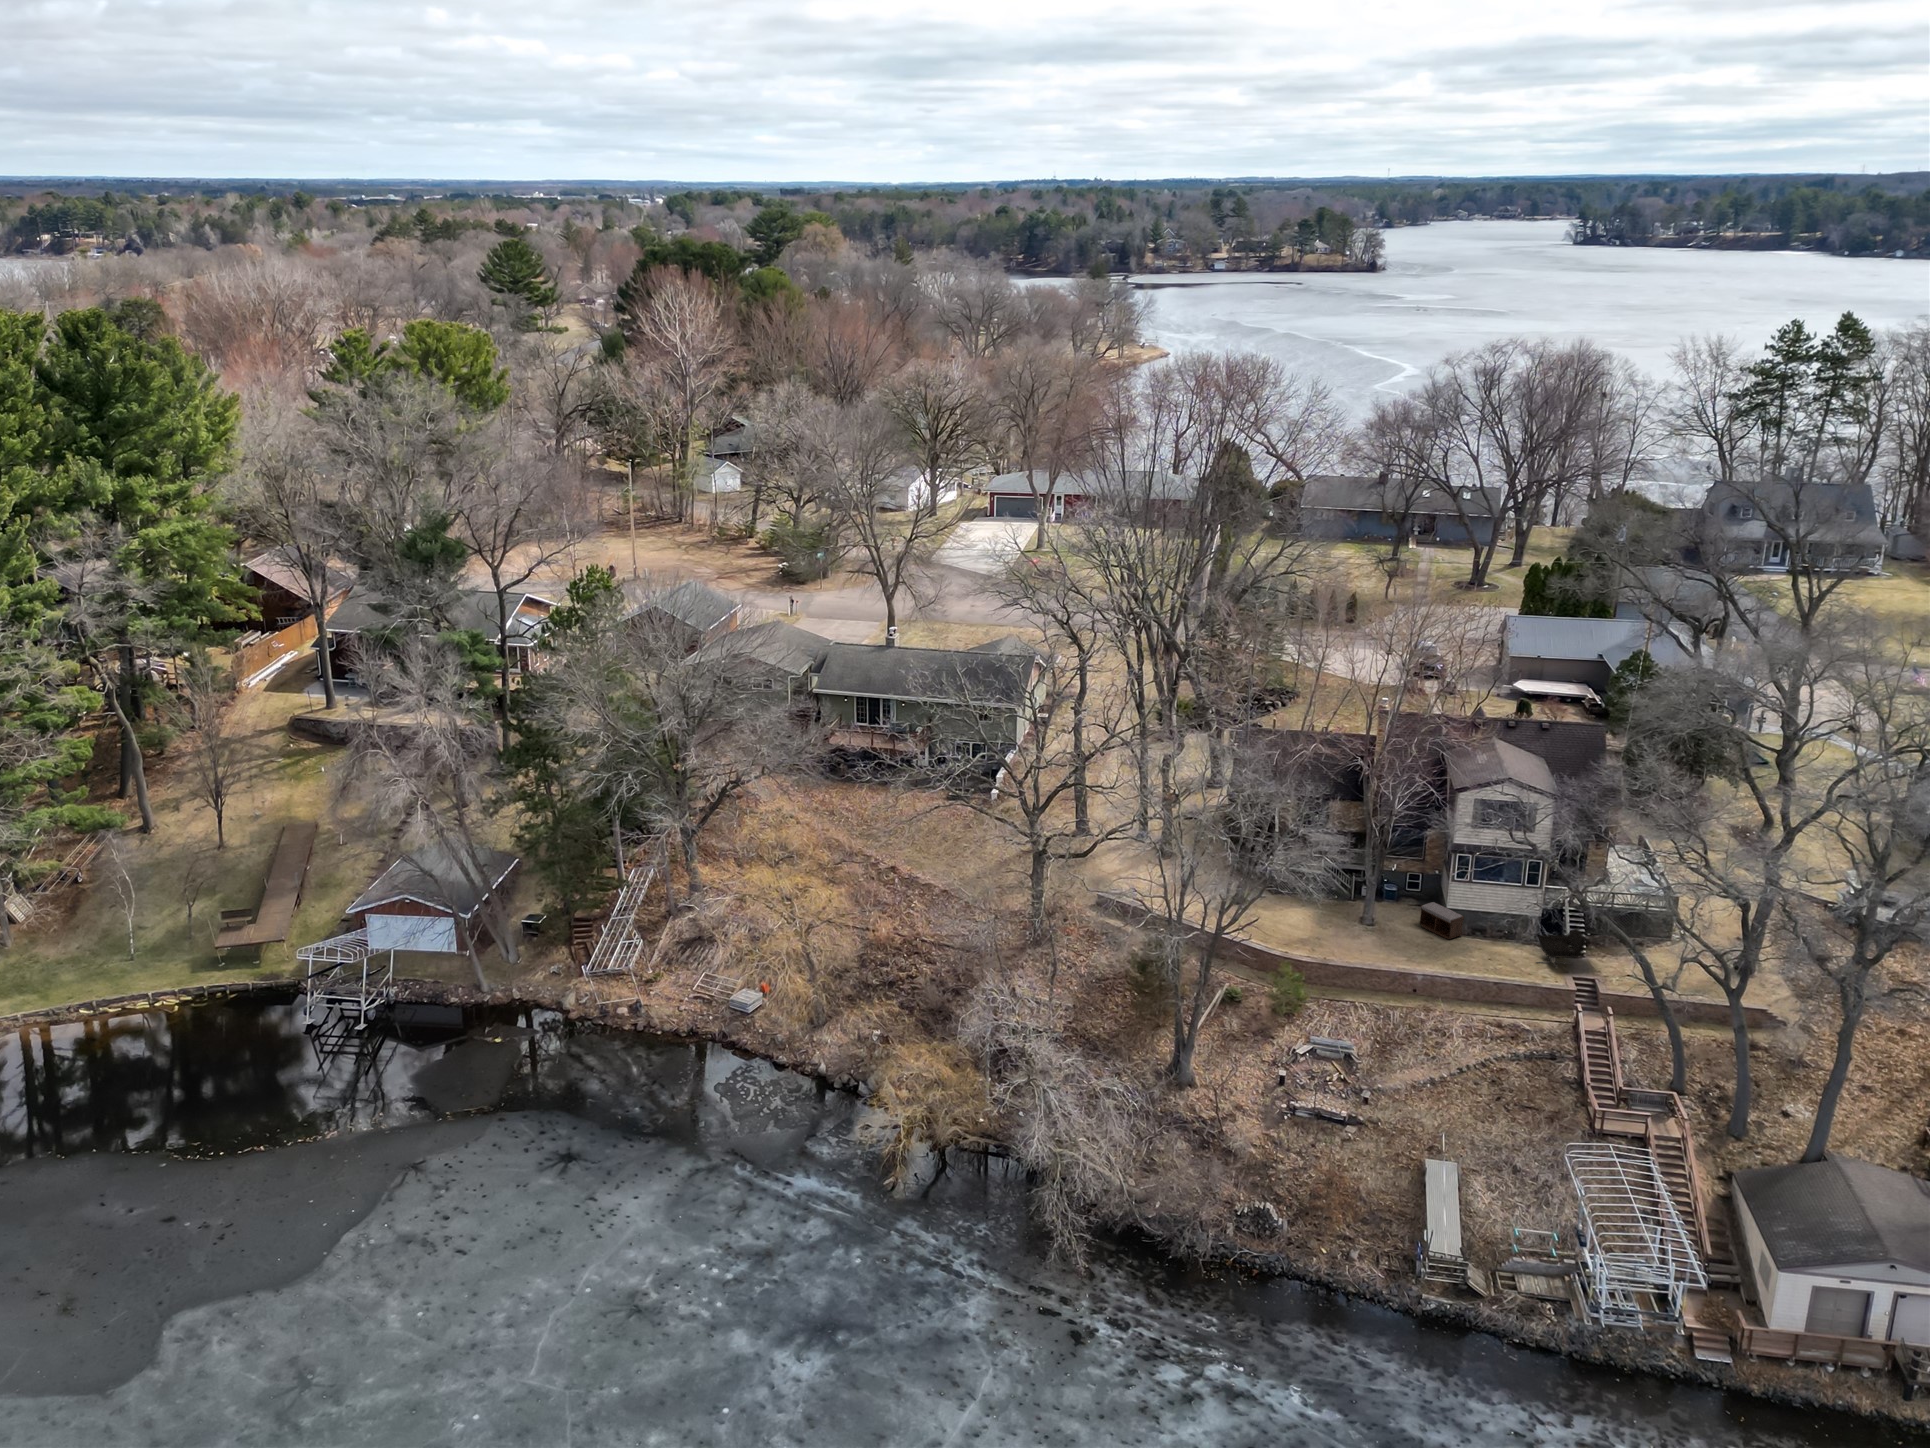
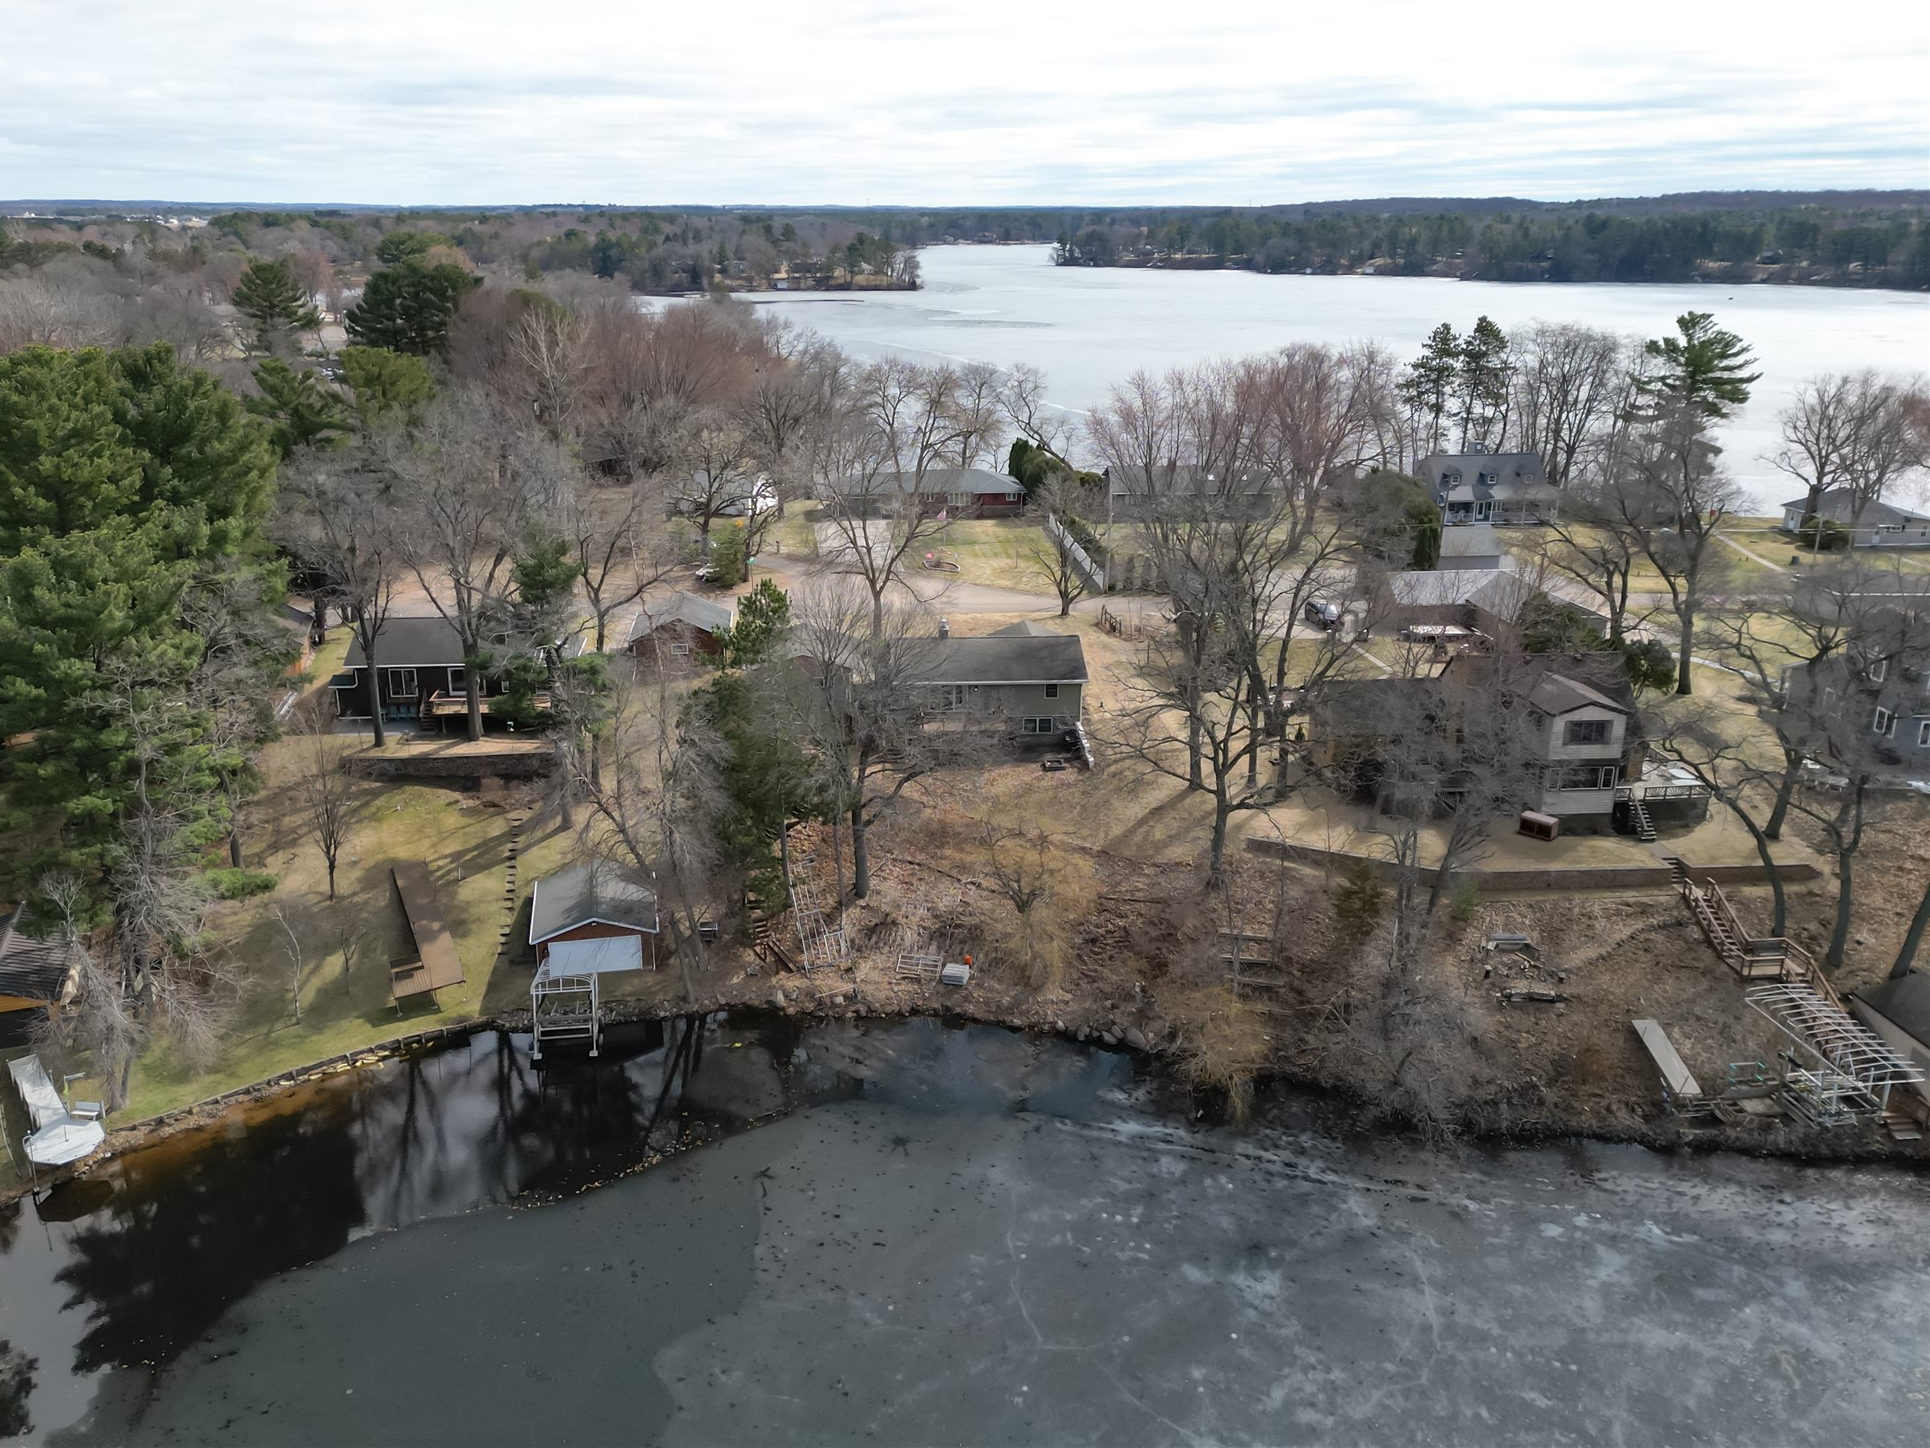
lounge chair: present [1539,929,1586,968] -> none [1626,818,1671,855]

